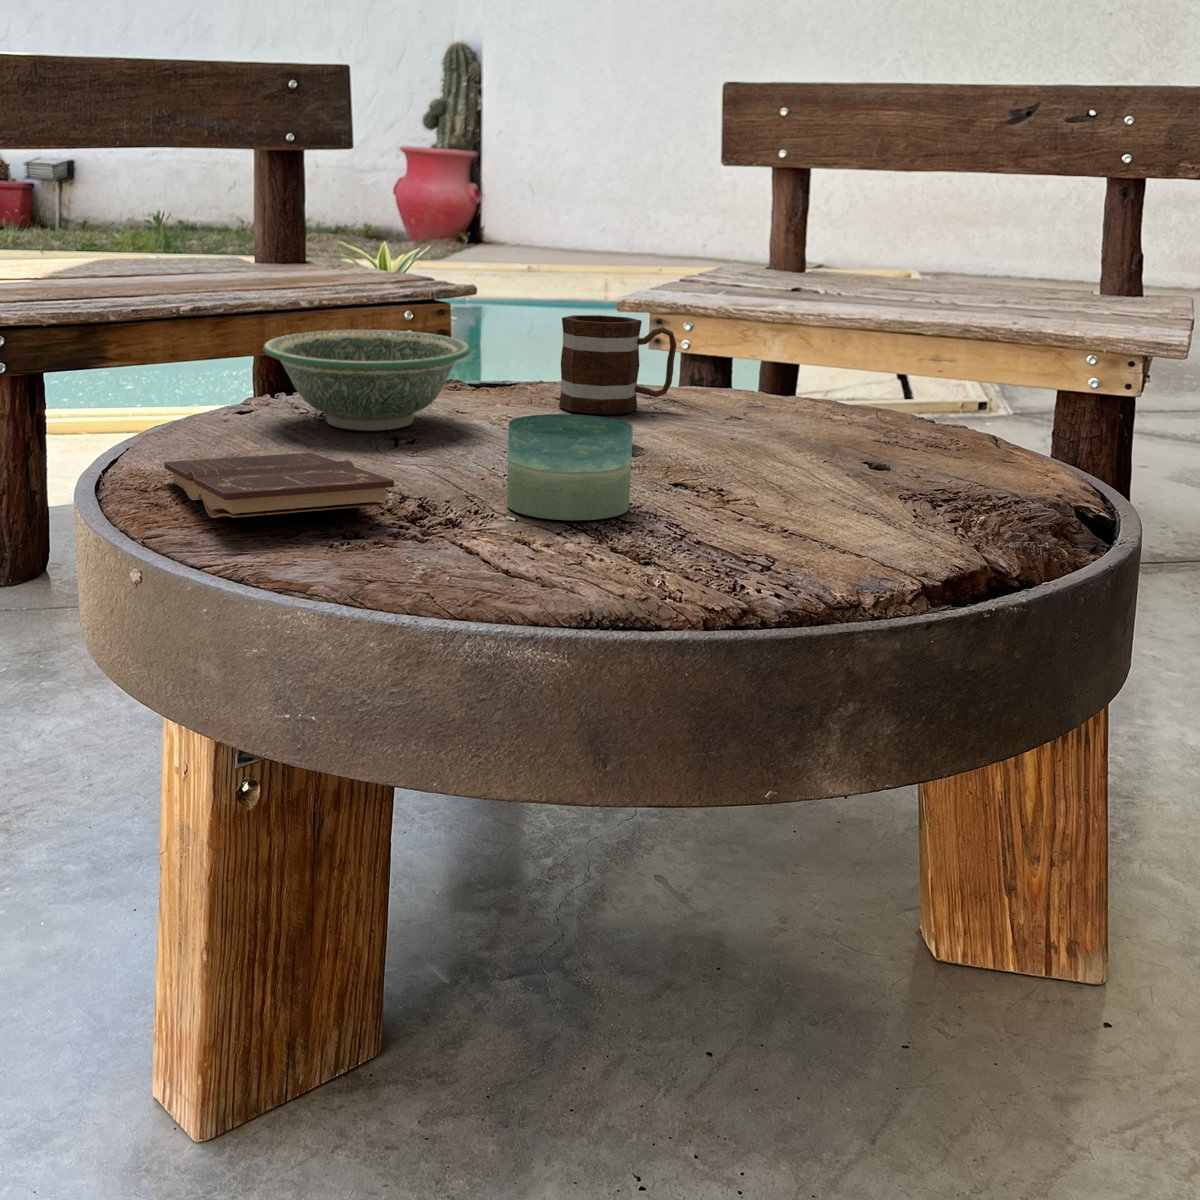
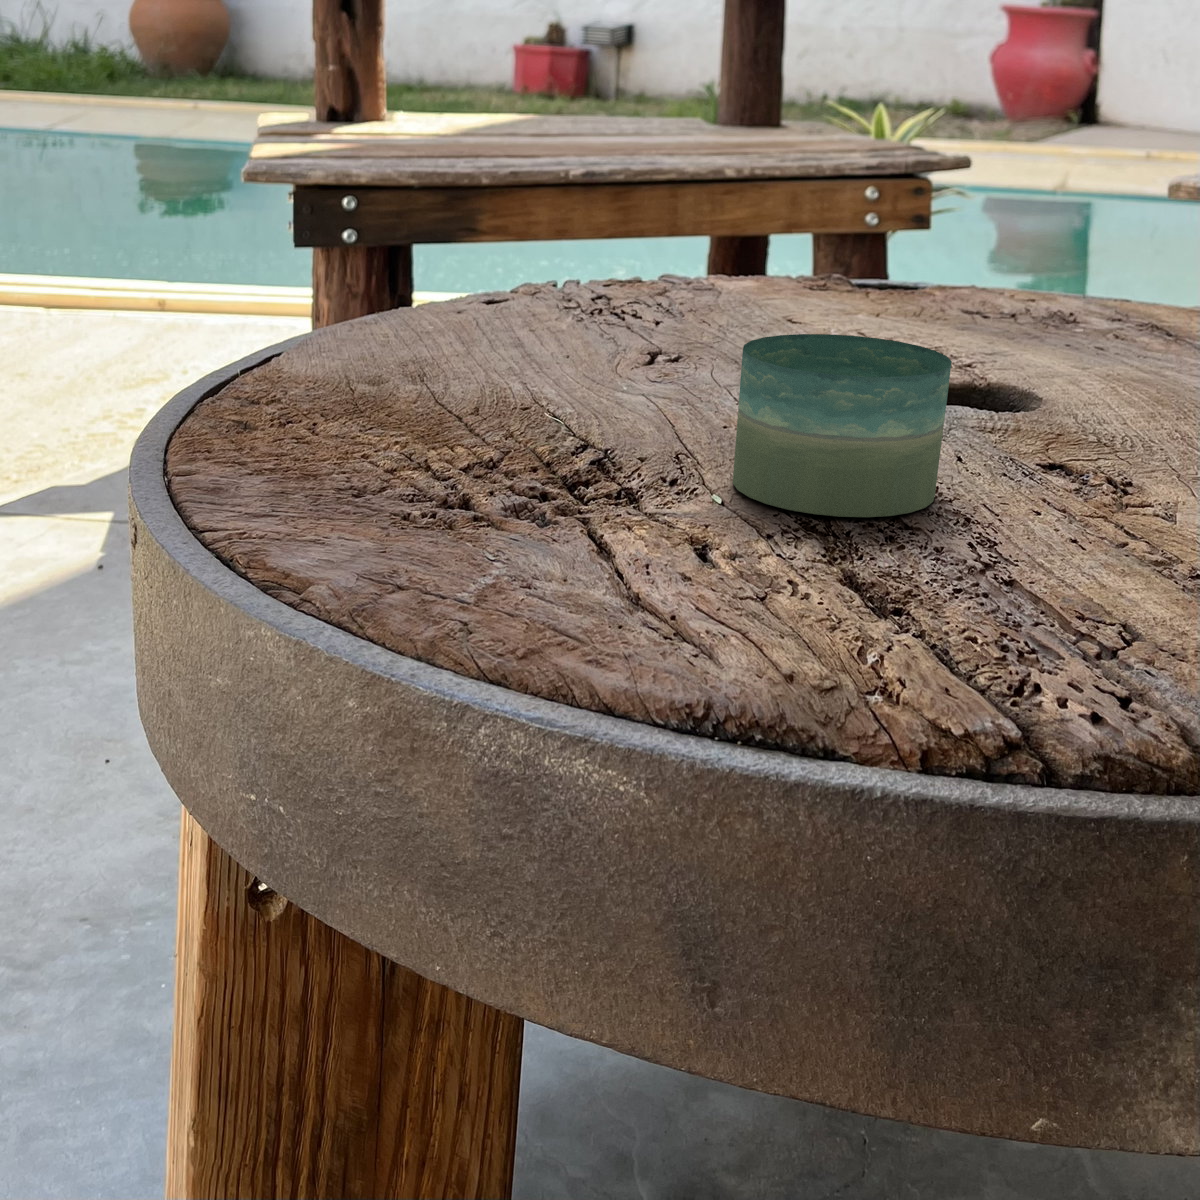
mug: present [559,315,676,415] -> none [943,184,1140,340]
bowl: present [263,330,471,431] -> none [495,192,795,340]
book: present [164,453,394,518] -> none [254,364,529,460]

